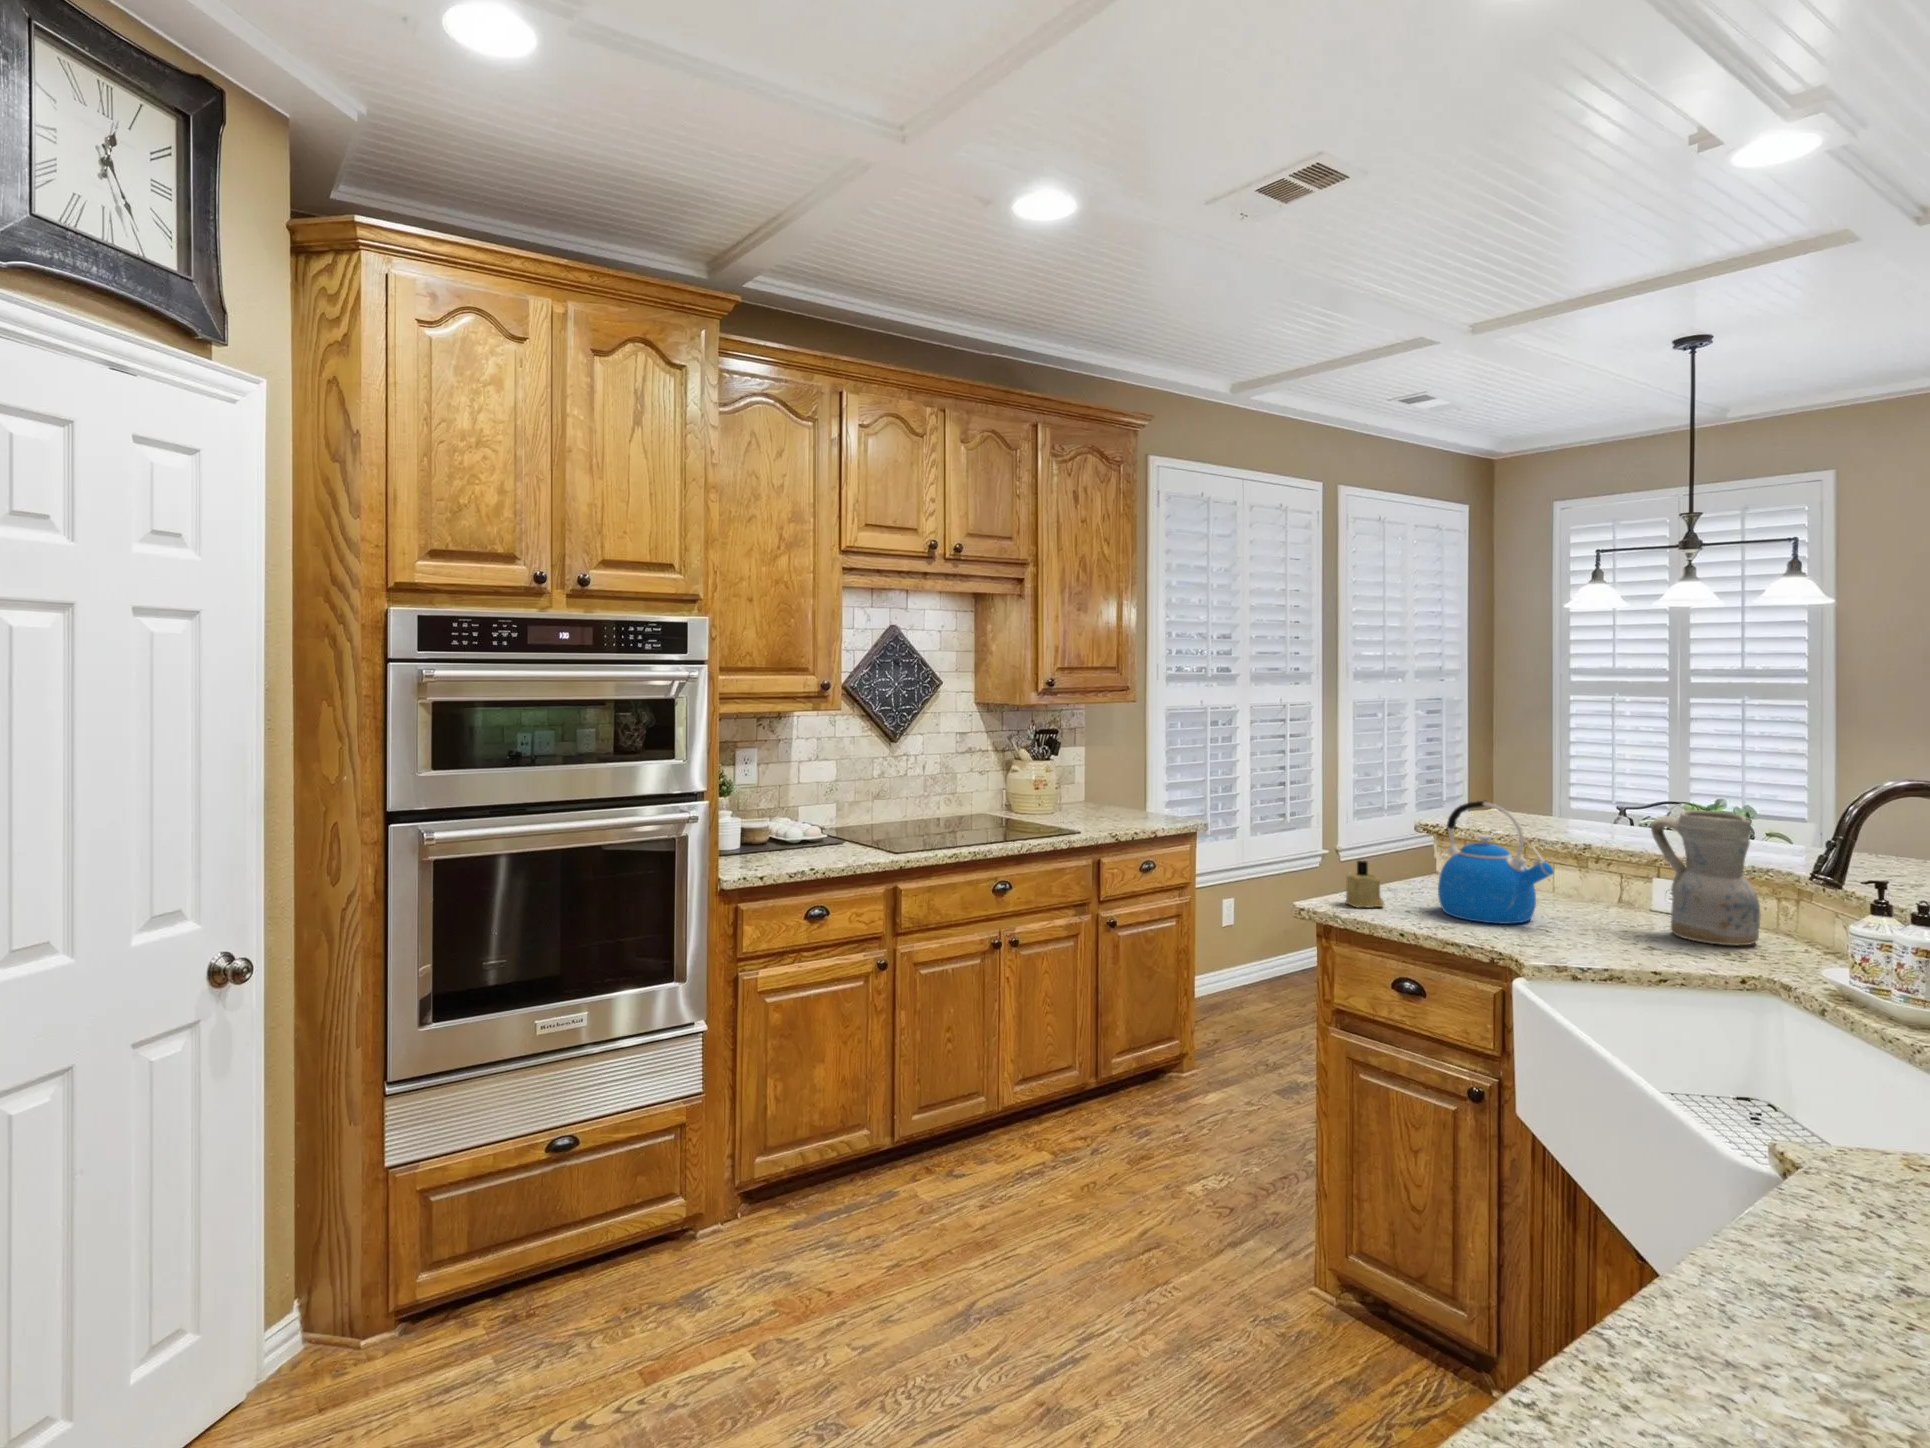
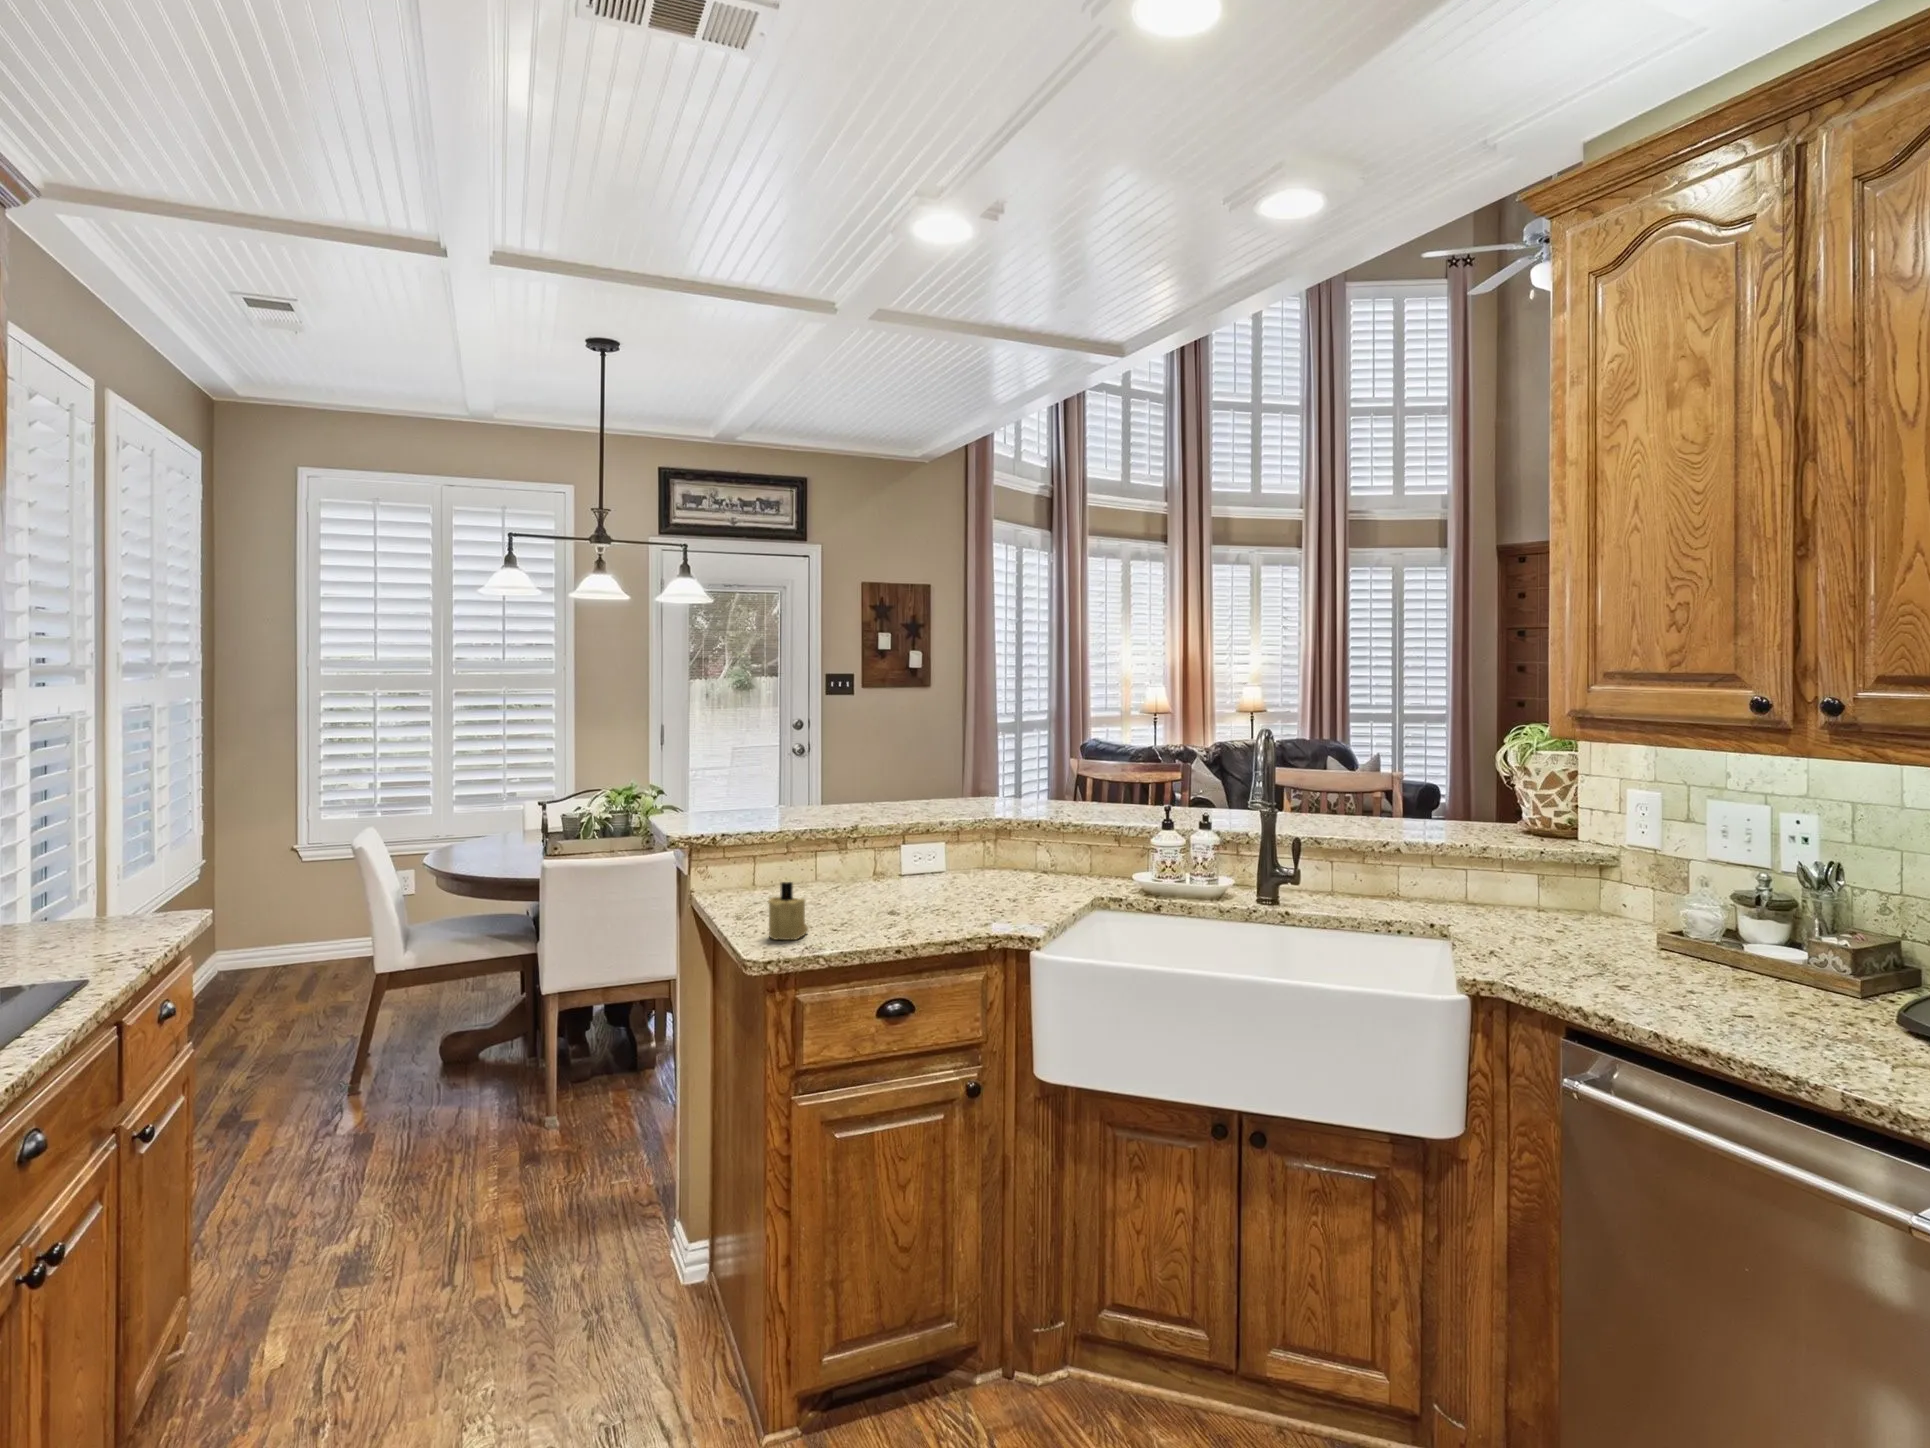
kettle: present [1438,801,1554,924] -> none [827,791,937,921]
ceramic pitcher: present [1651,810,1760,946] -> none [955,777,1027,889]

